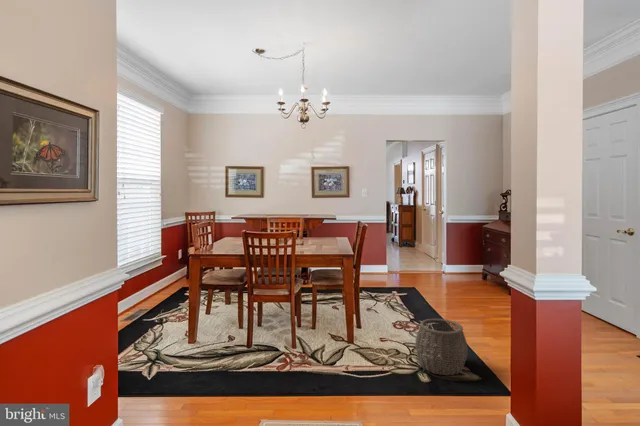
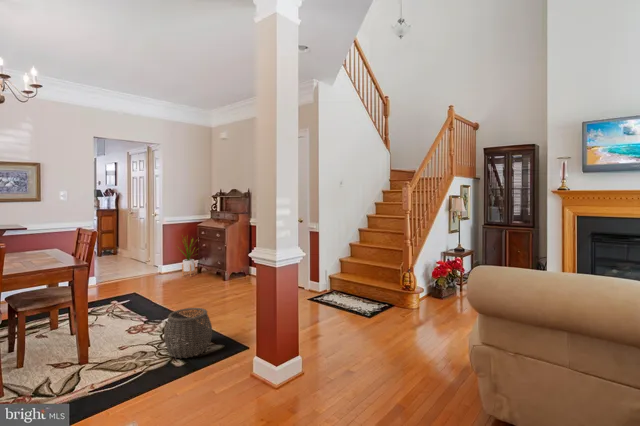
house plant: none [459,235,485,282] -> present [179,240,195,276]

